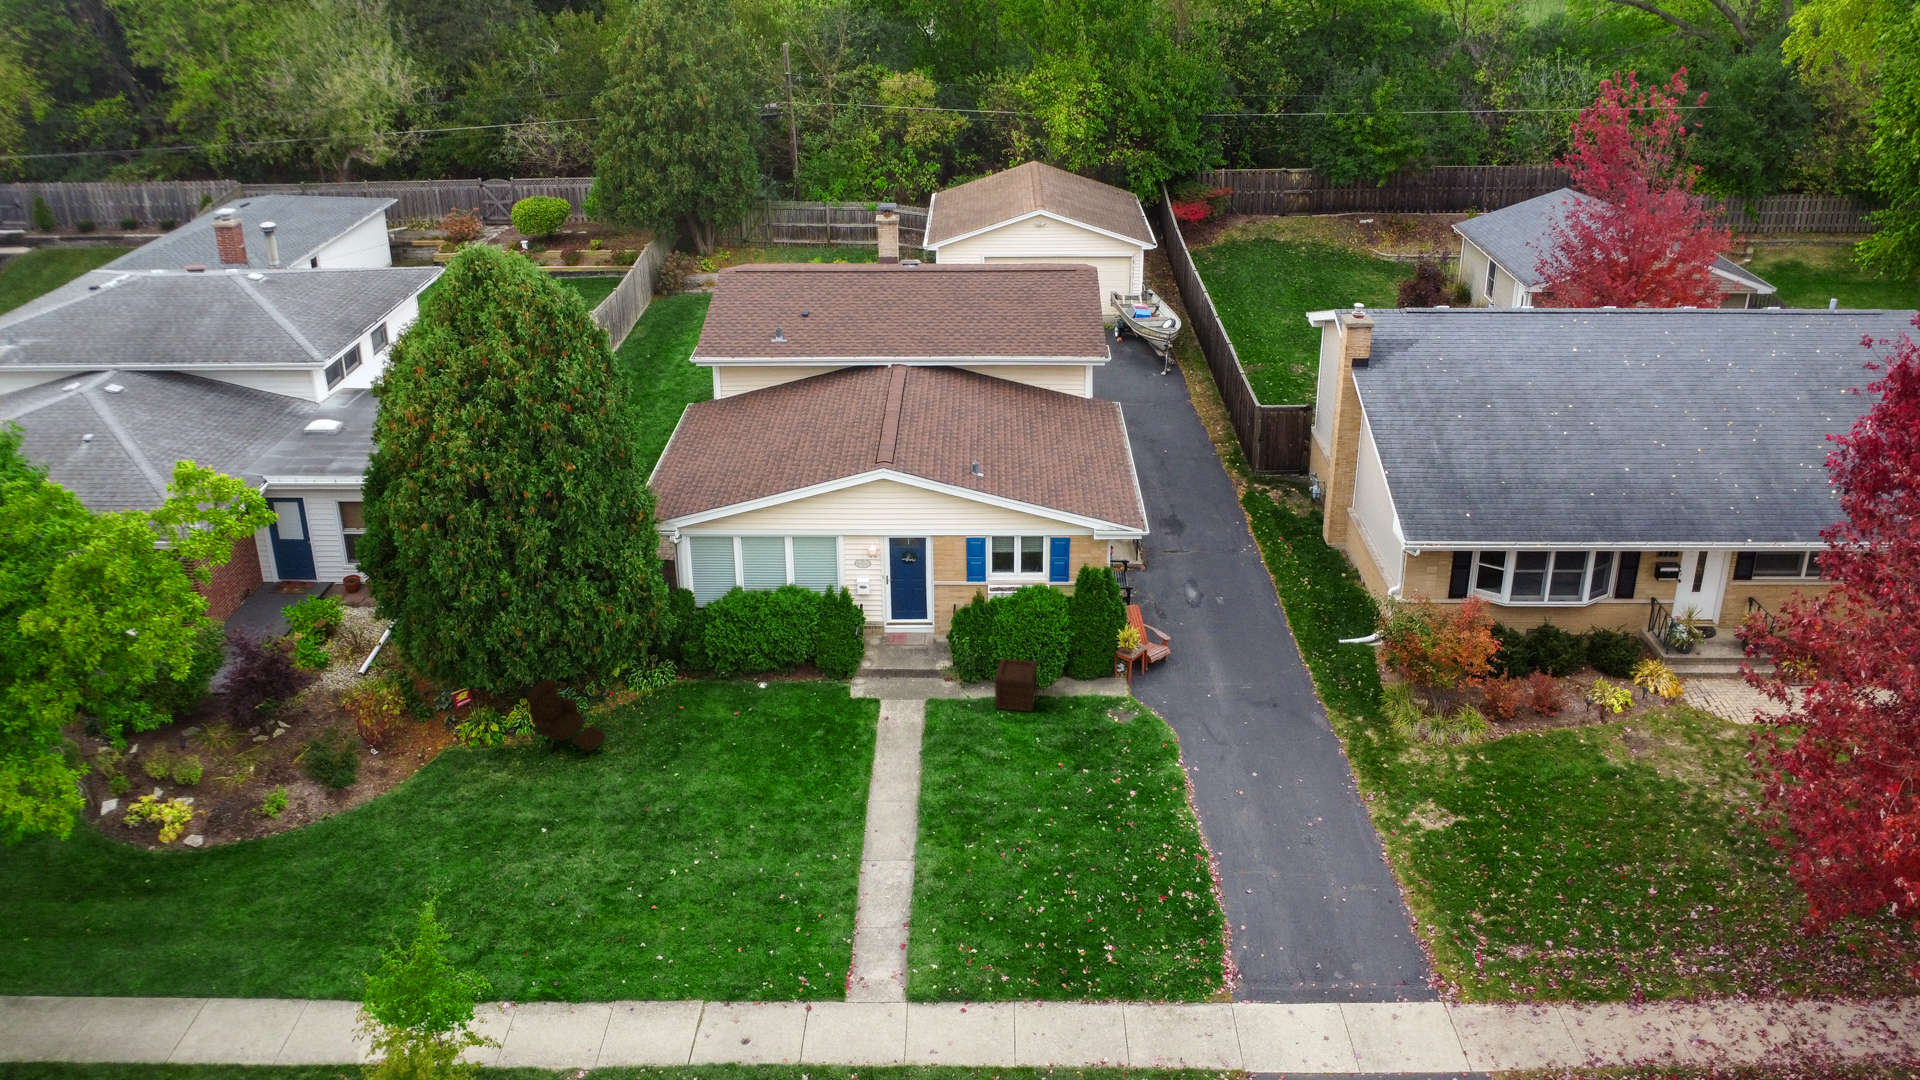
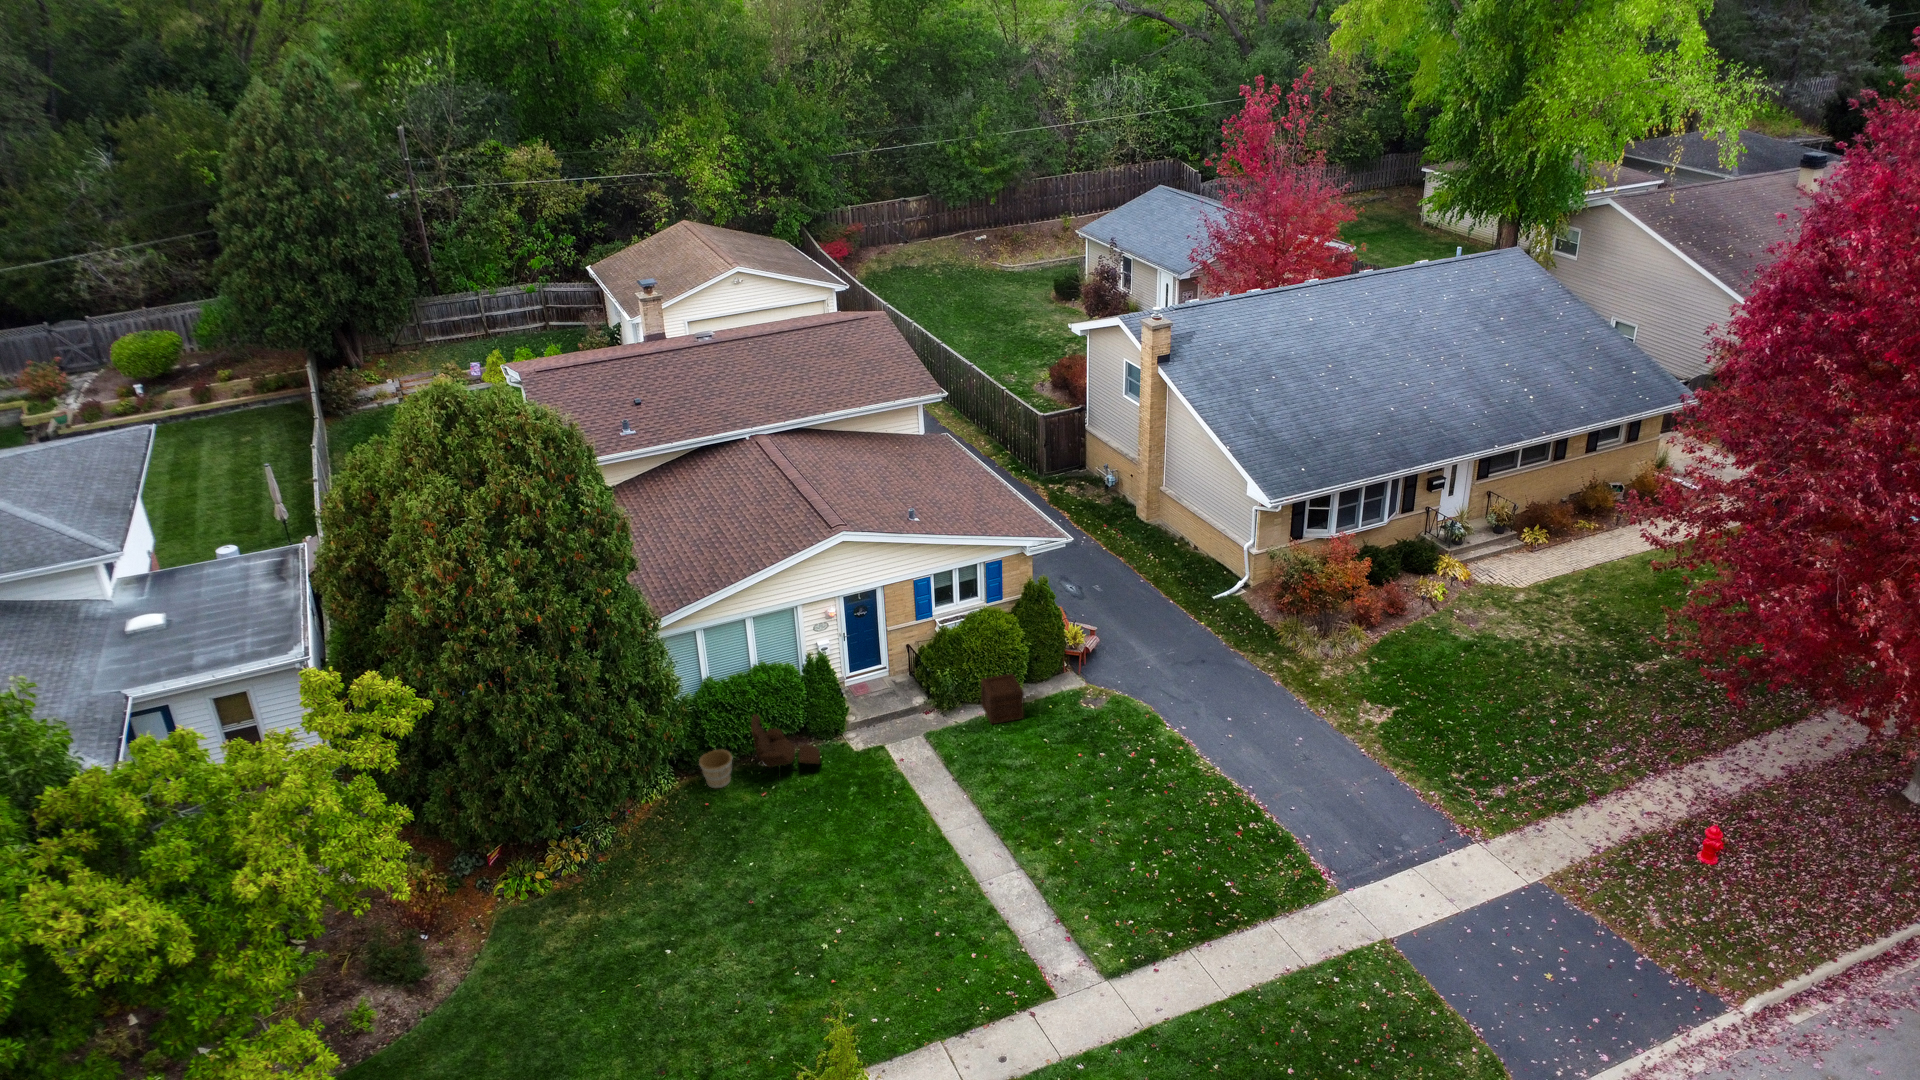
wooden bucket: none [692,658,725,696] -> present [699,750,732,788]
lounge chair: present [527,680,606,757] -> present [751,714,820,779]

